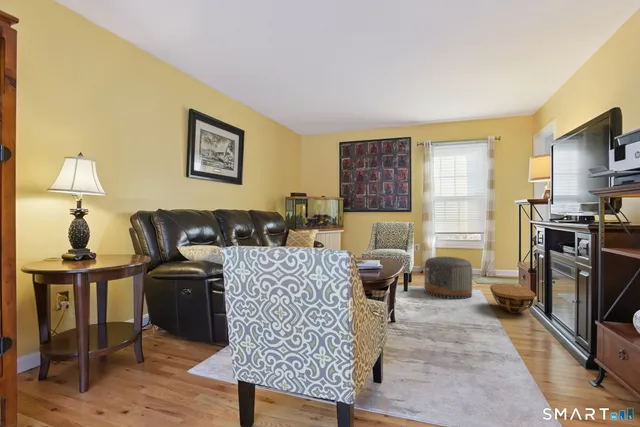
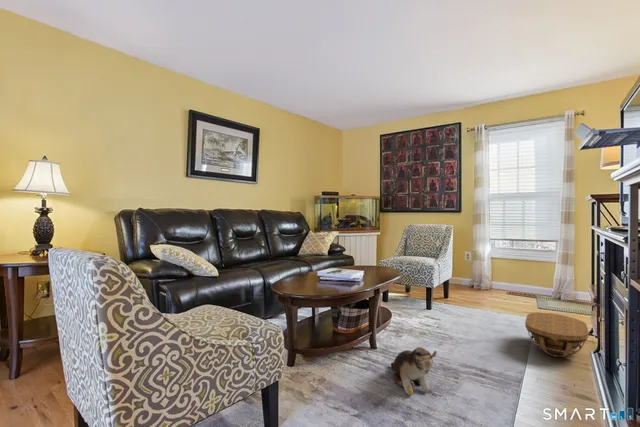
pouf: present [424,257,472,299] -> none [450,270,514,327]
plush toy: none [420,309,472,345] -> present [391,347,436,395]

